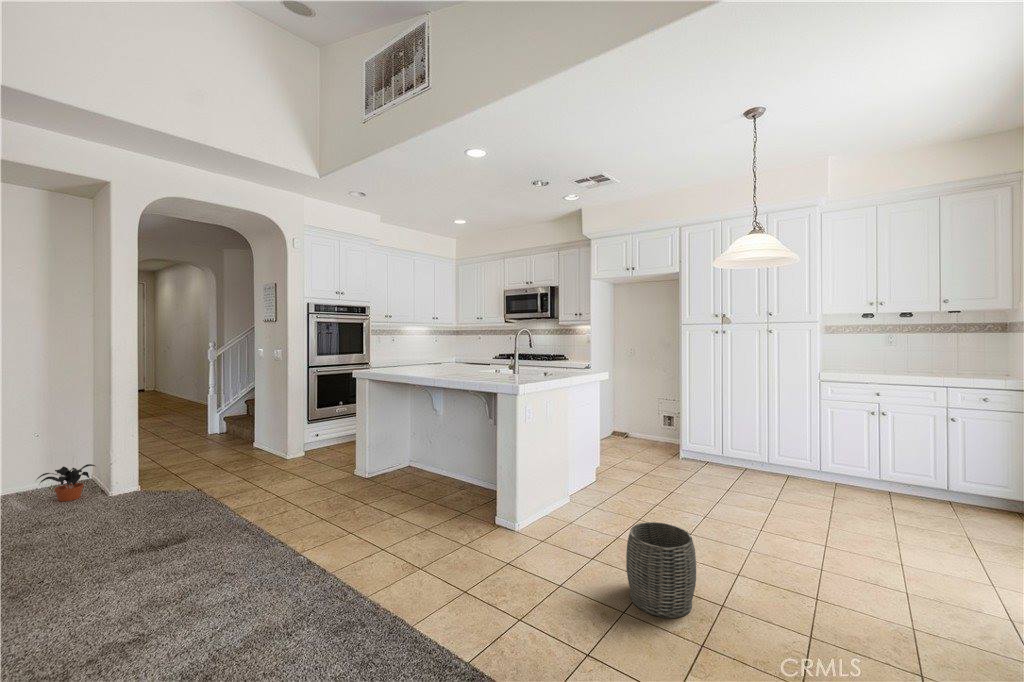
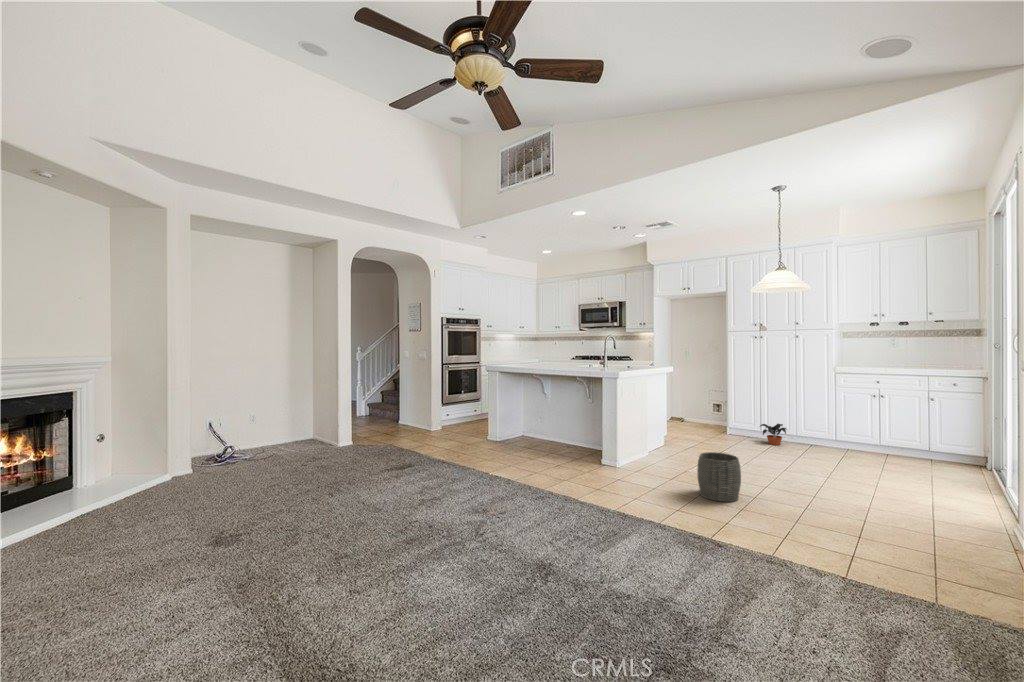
potted plant: present [37,464,95,501] -> present [760,424,787,445]

